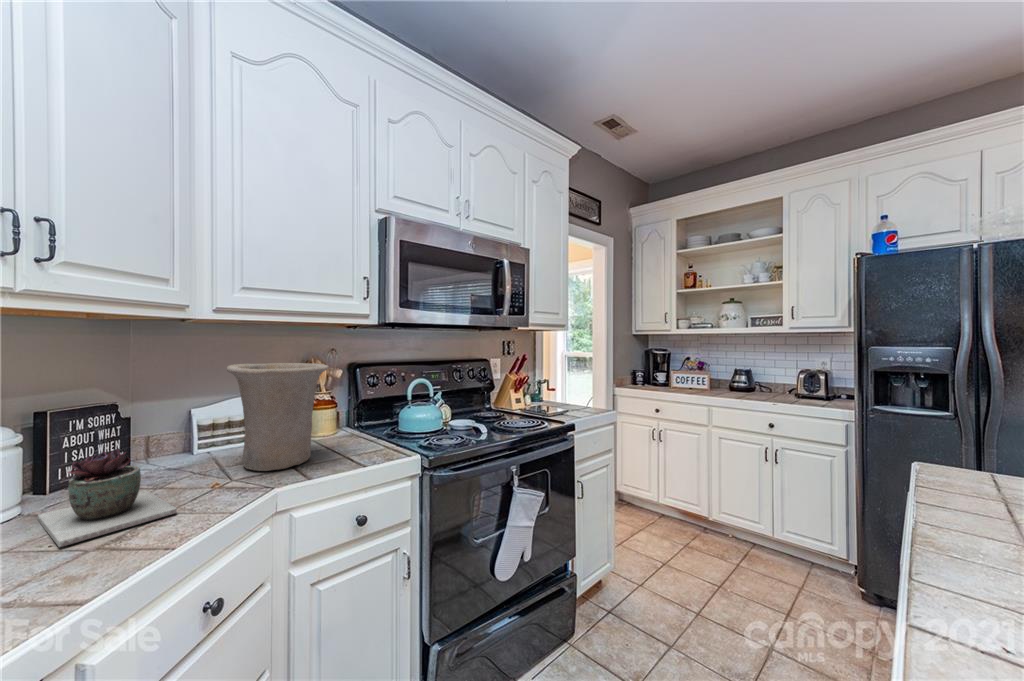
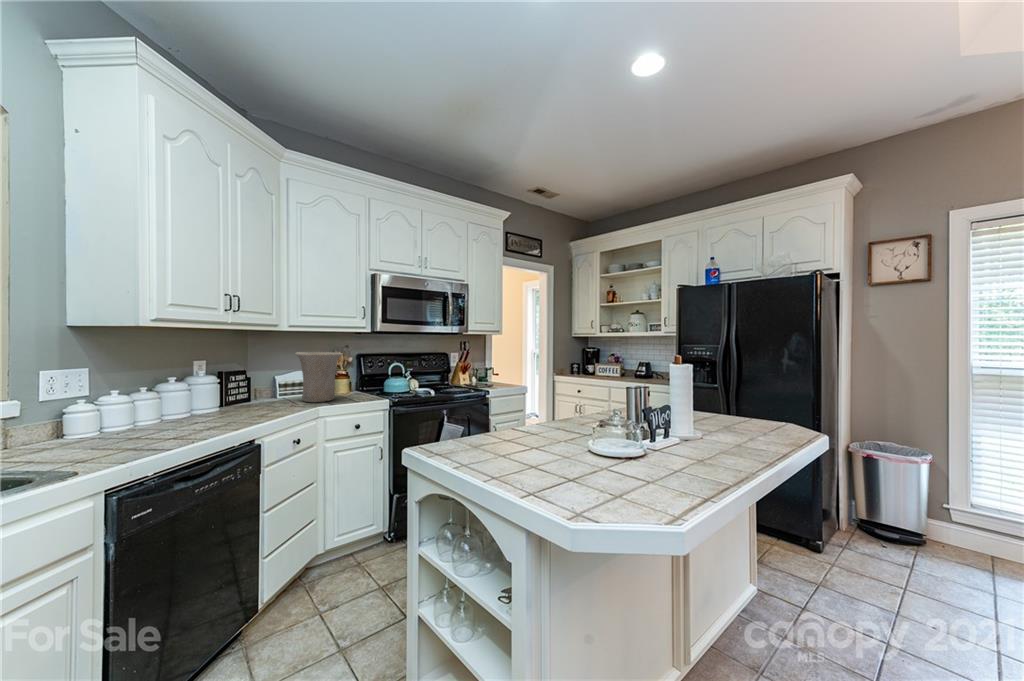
succulent plant: present [38,449,177,547] -> none [228,384,280,415]

